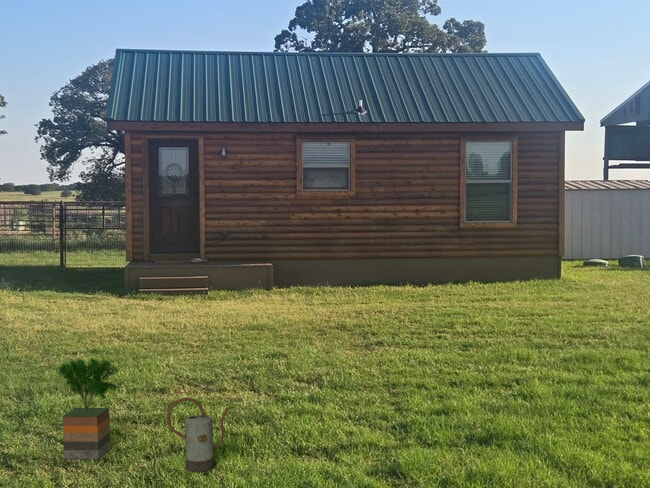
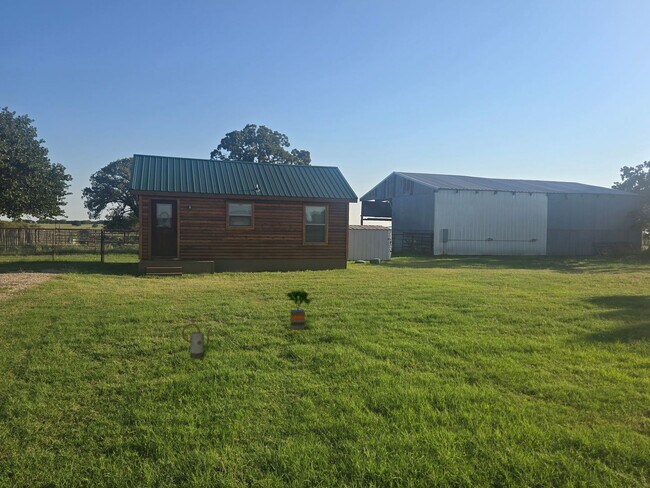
potted tree: present [58,358,119,459] -> present [286,291,311,329]

